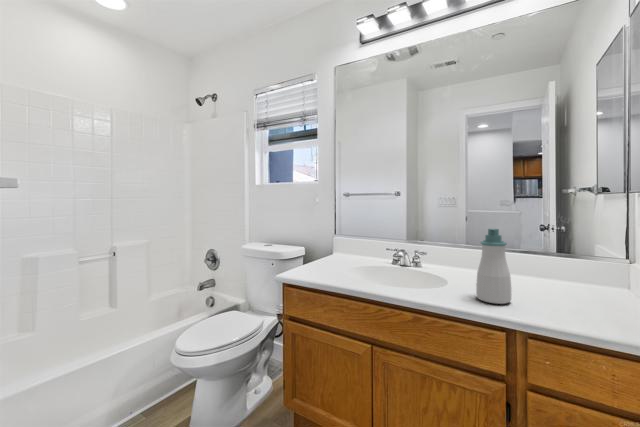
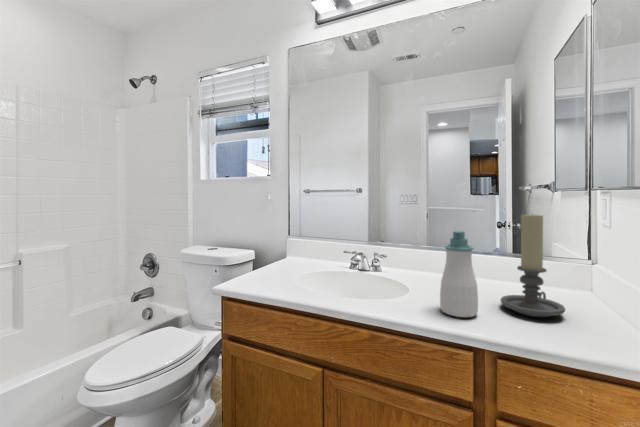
candle holder: none [534,212,596,306] -> present [501,214,565,317]

